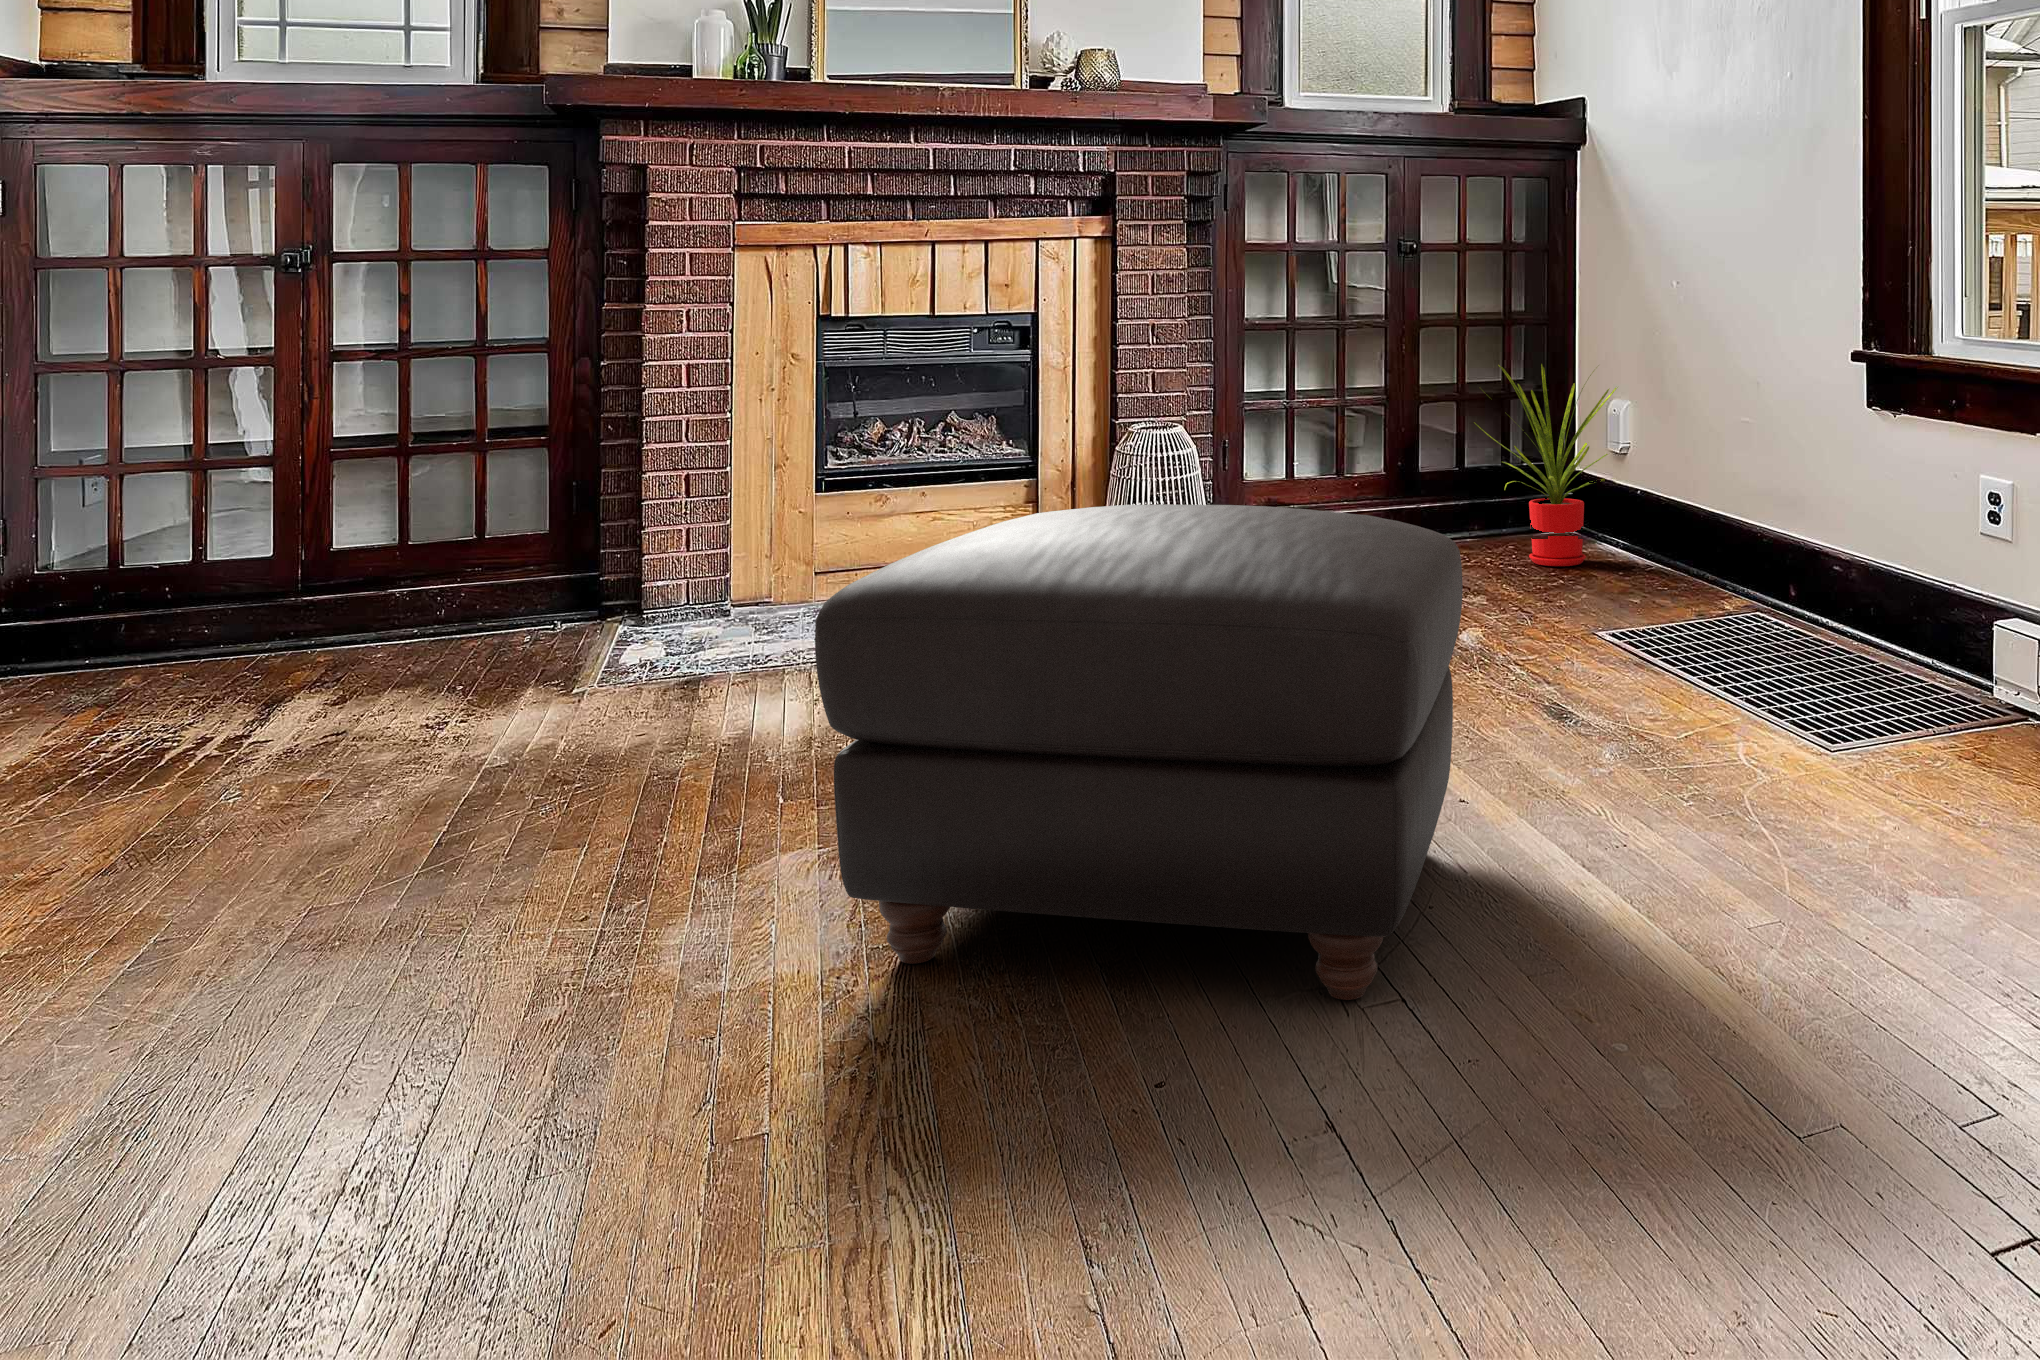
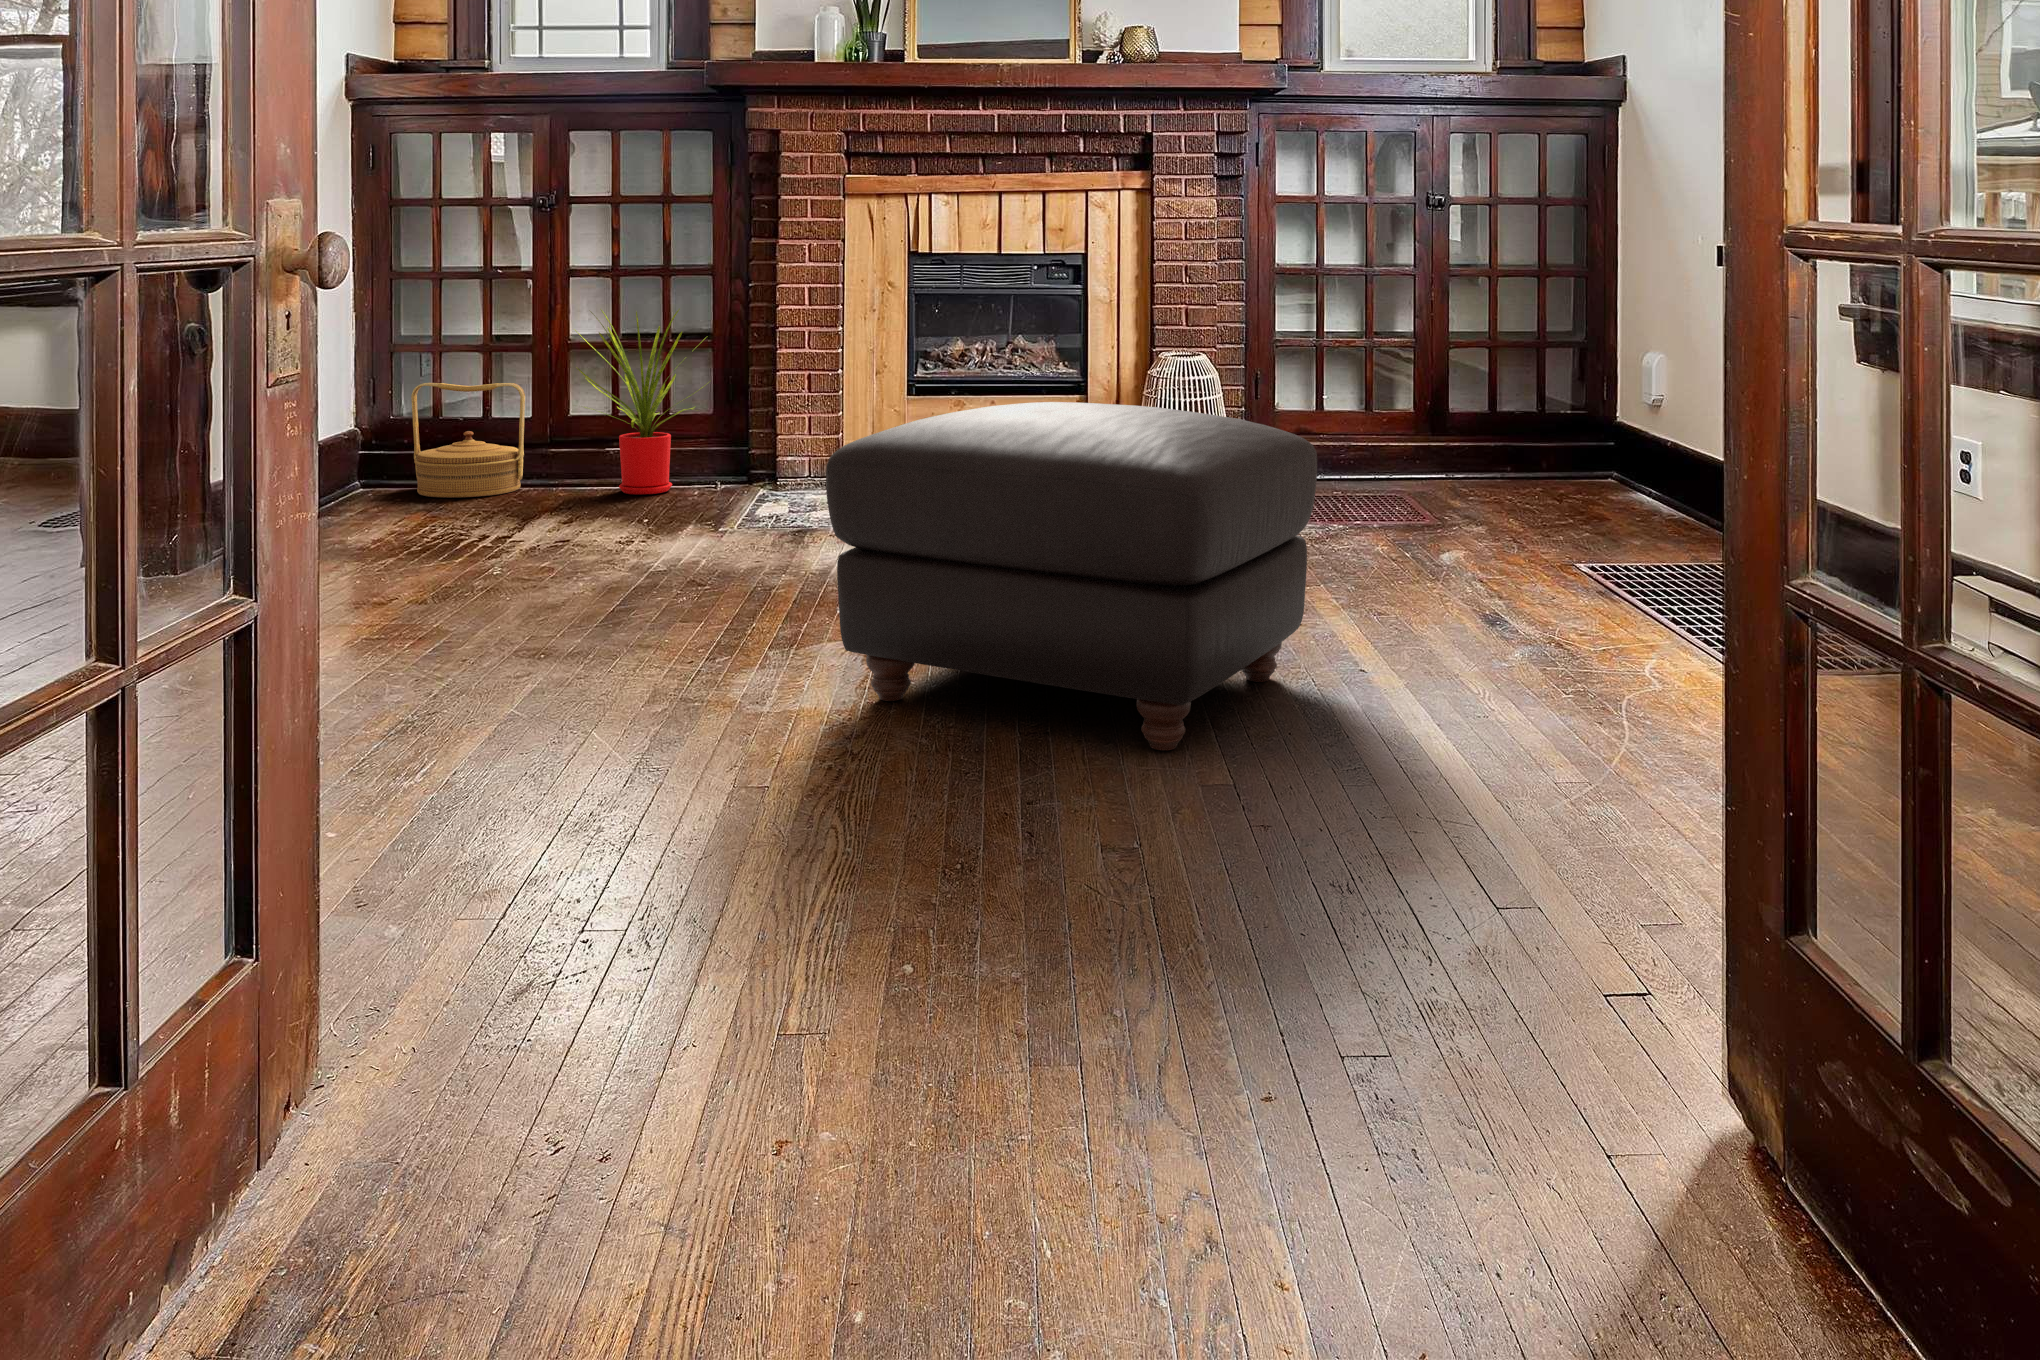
house plant: present [1475,365,1618,566] -> present [575,310,706,494]
woven basket: none [76,504,264,673] -> present [411,383,525,498]

